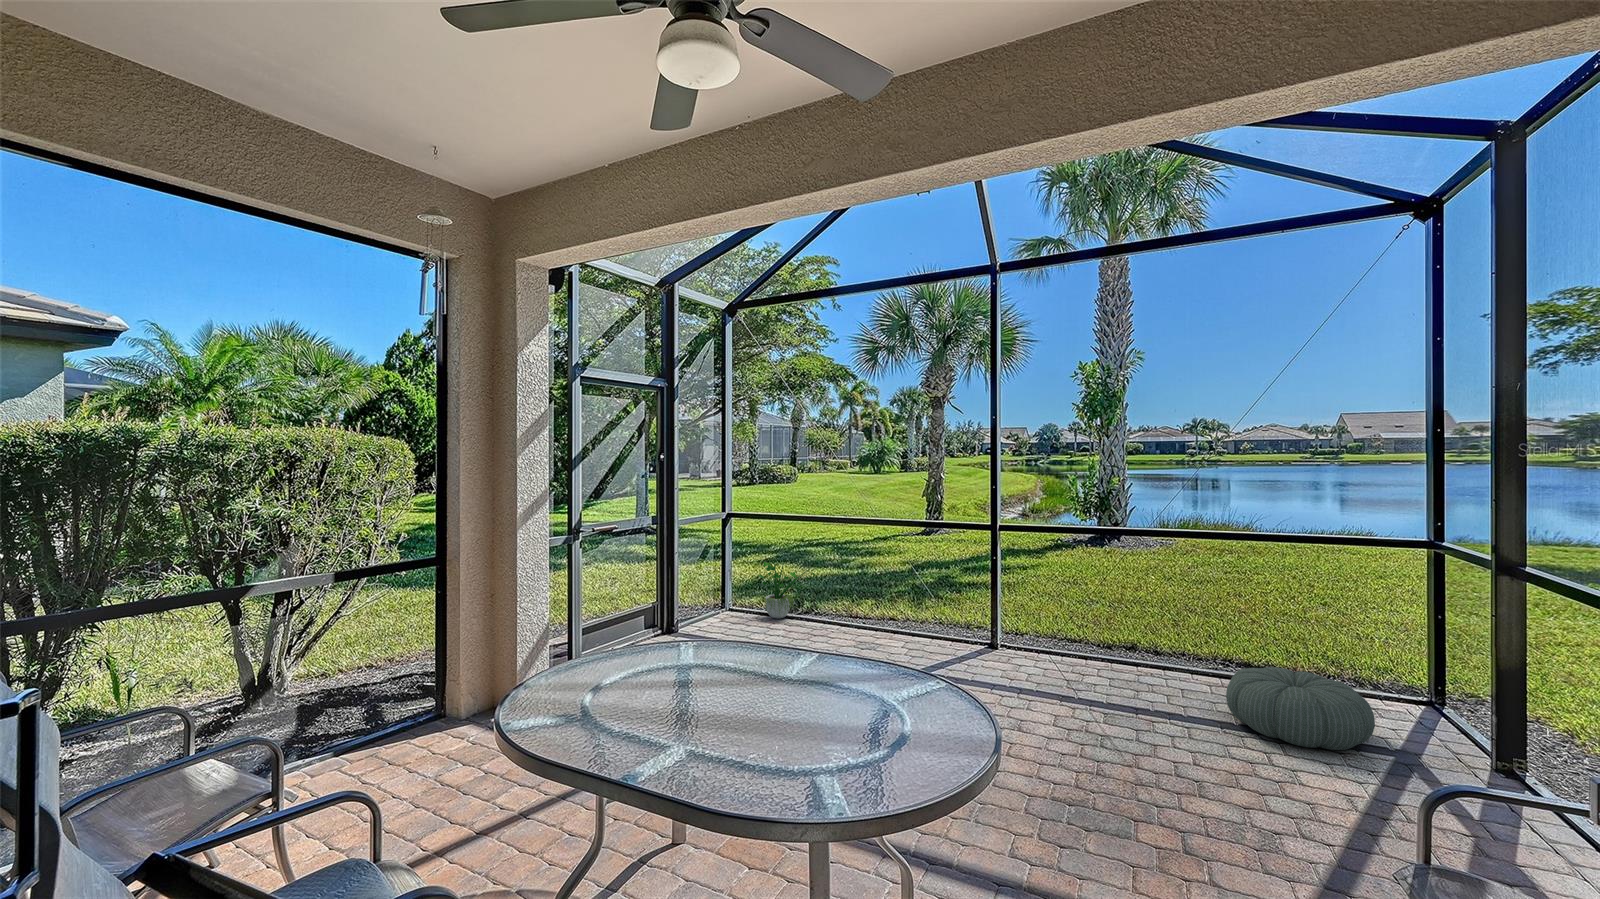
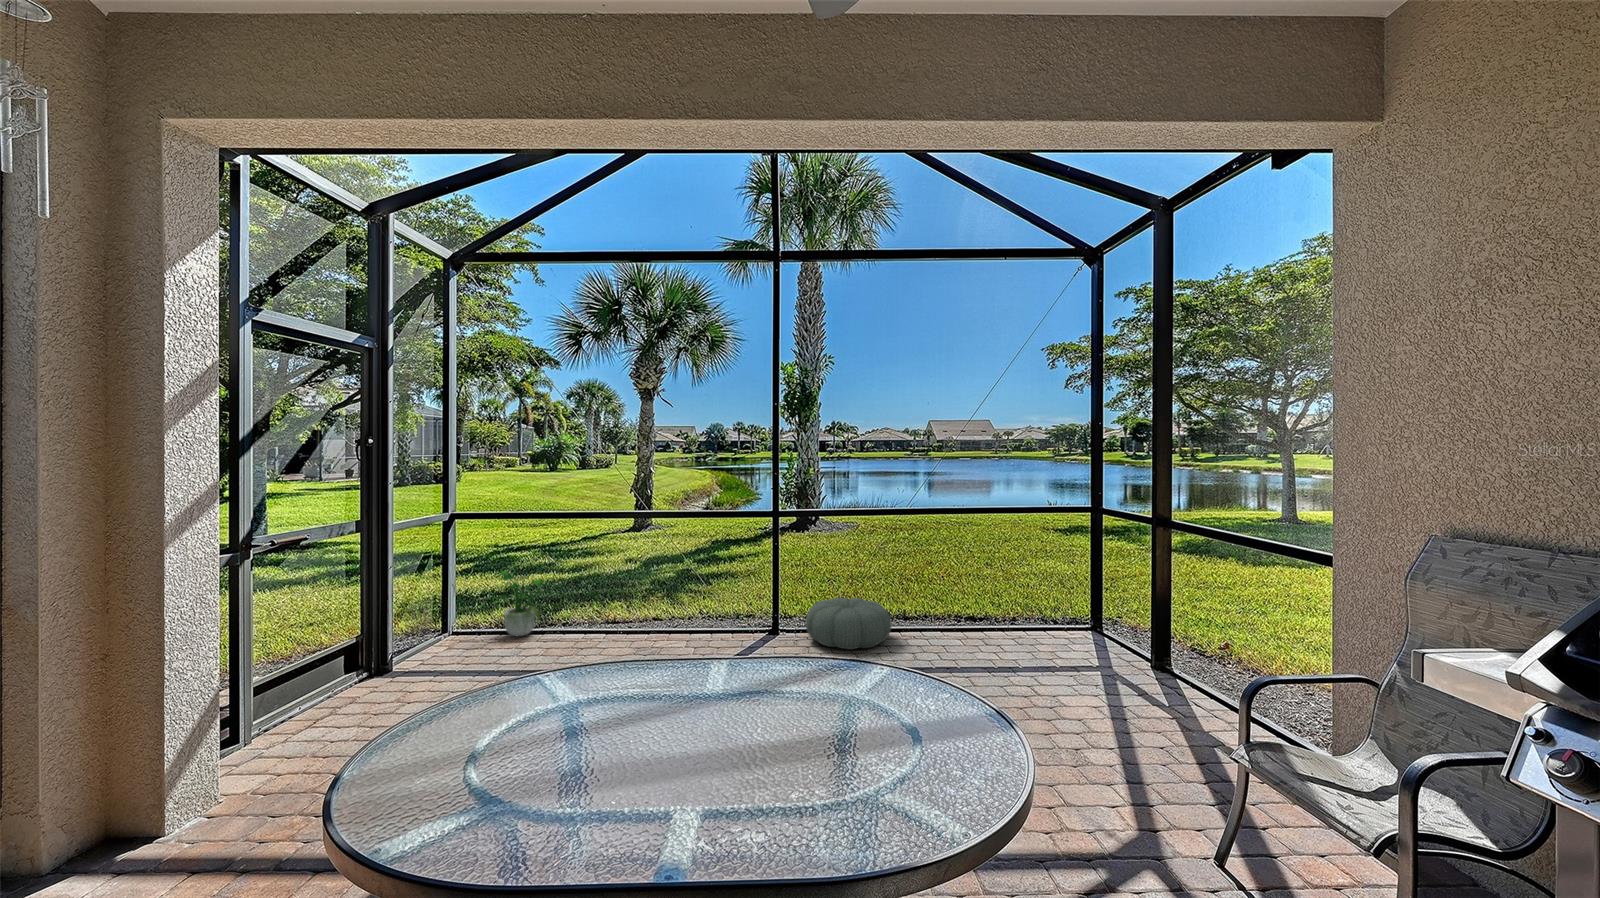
pouf: present [1226,667,1375,750] -> present [806,598,891,649]

